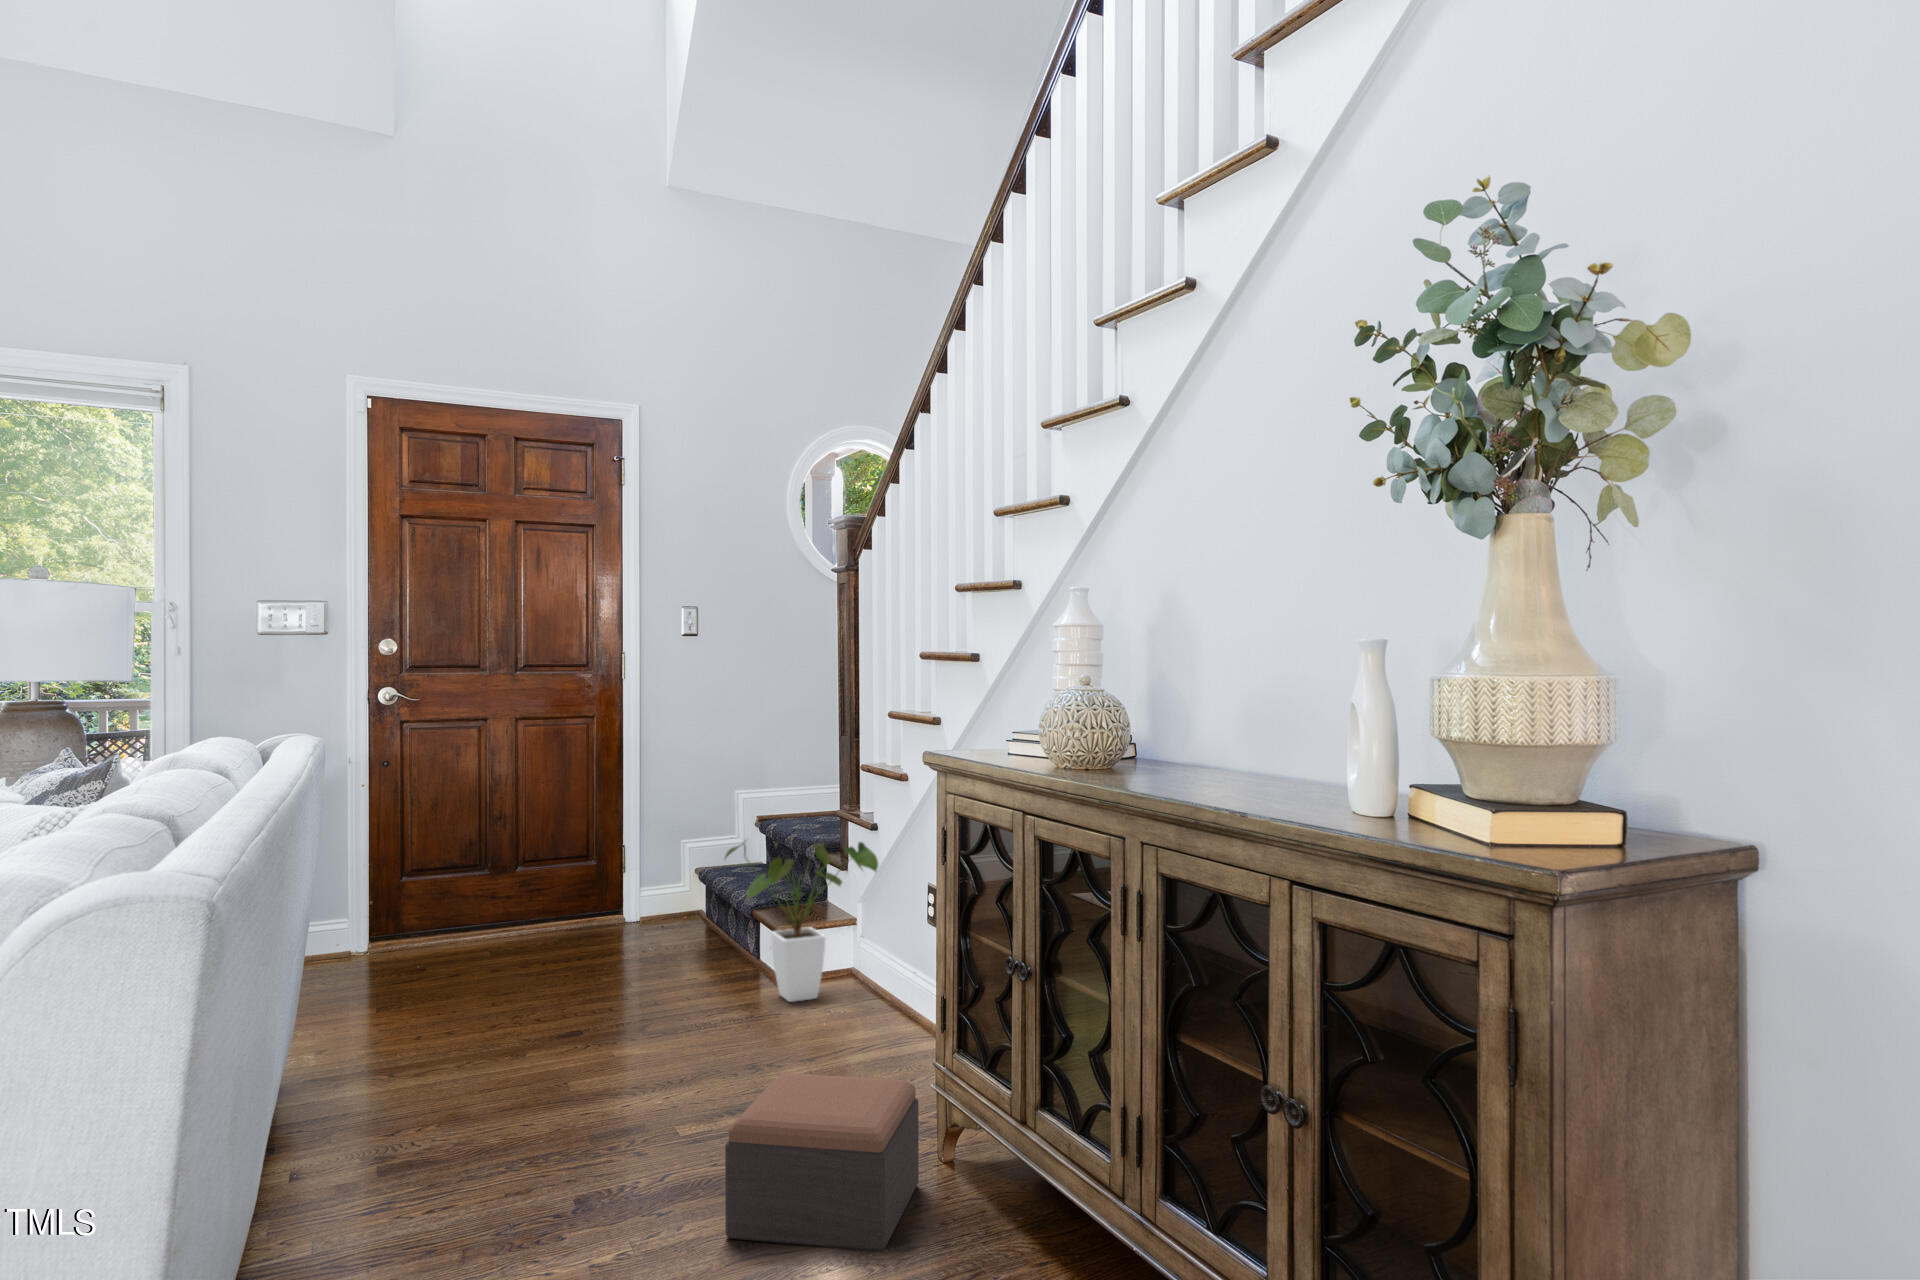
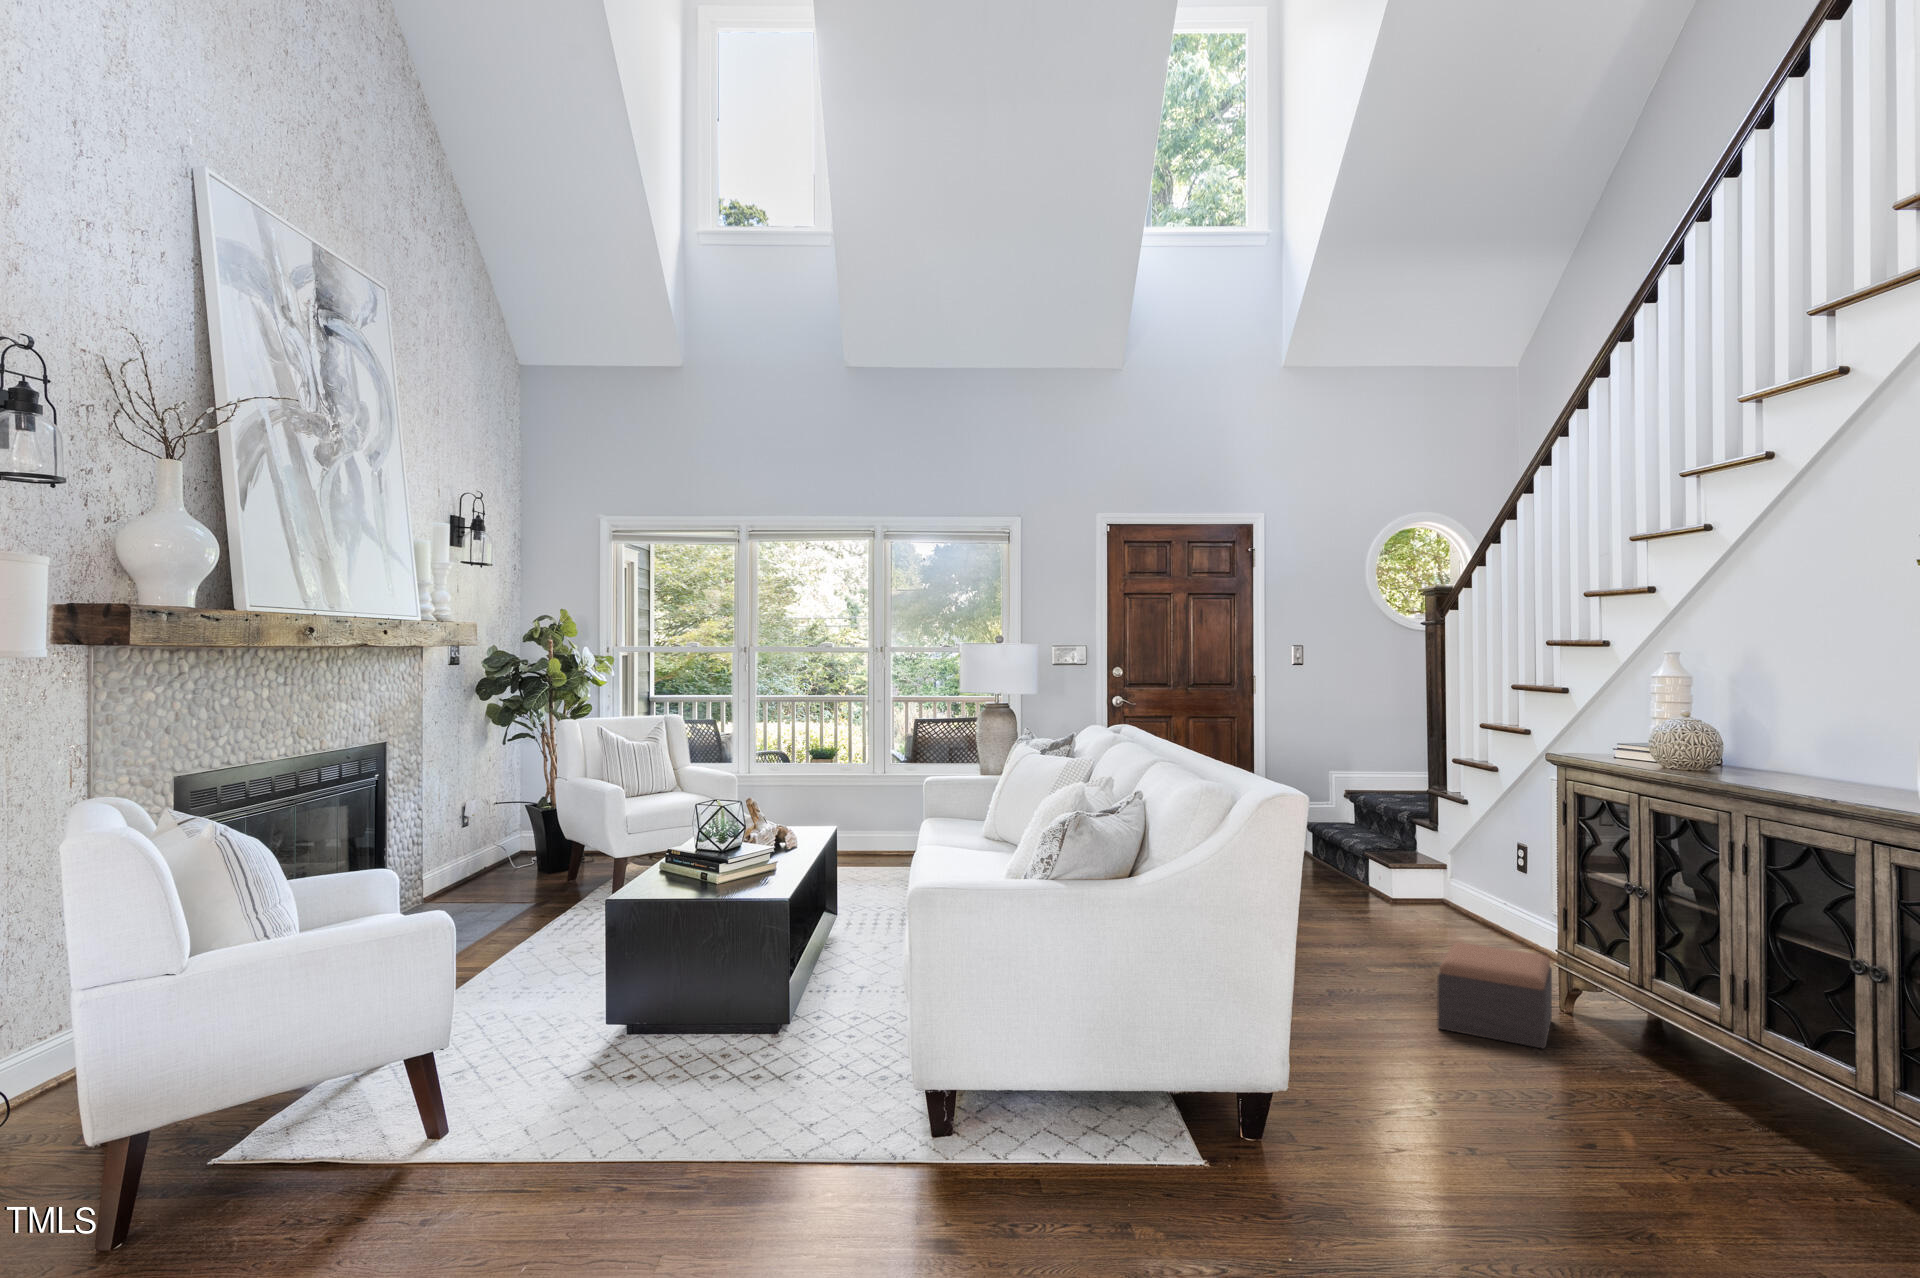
house plant: present [725,840,878,1002] -> none [1358,803,1471,912]

